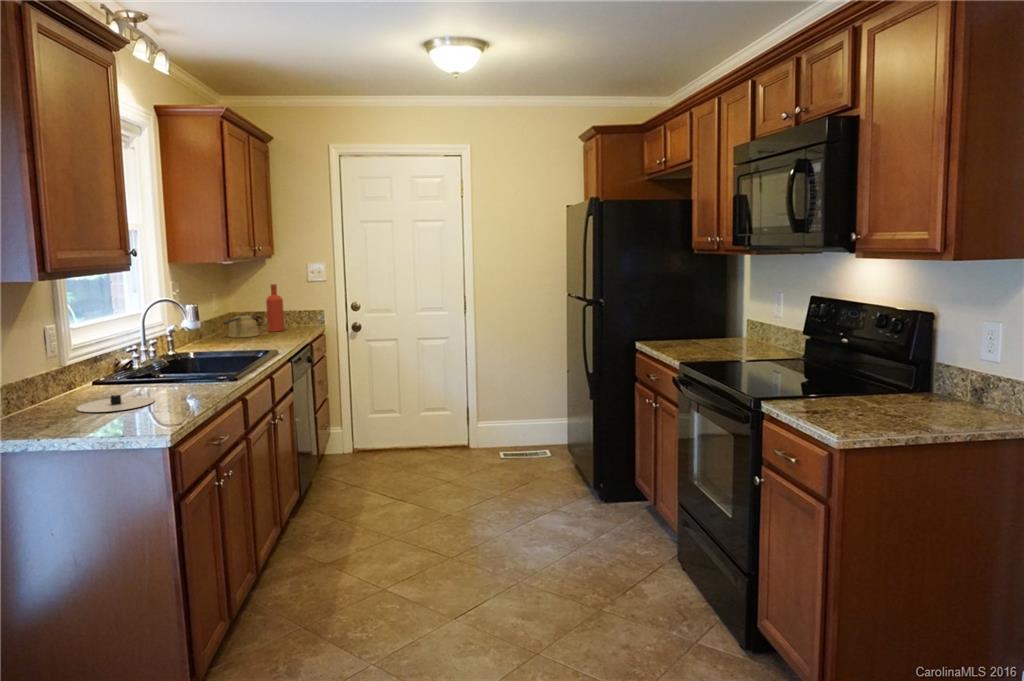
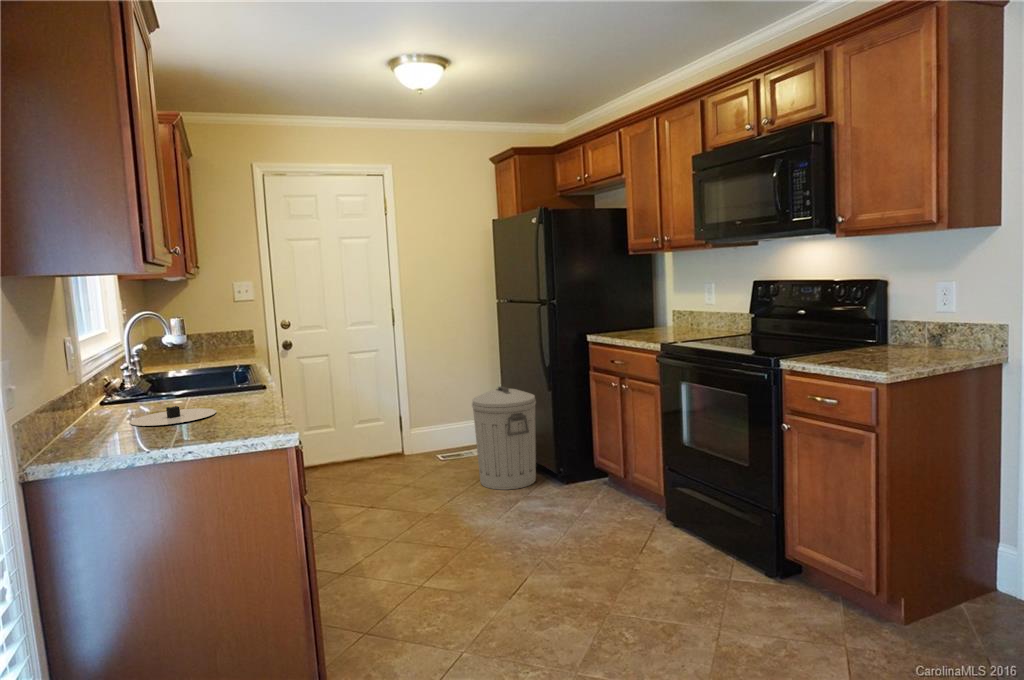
bottle: present [266,284,285,332] -> none [201,301,222,352]
kettle: present [224,313,259,338] -> none [162,332,202,359]
trash can: none [507,388,574,496] -> present [472,386,536,490]

